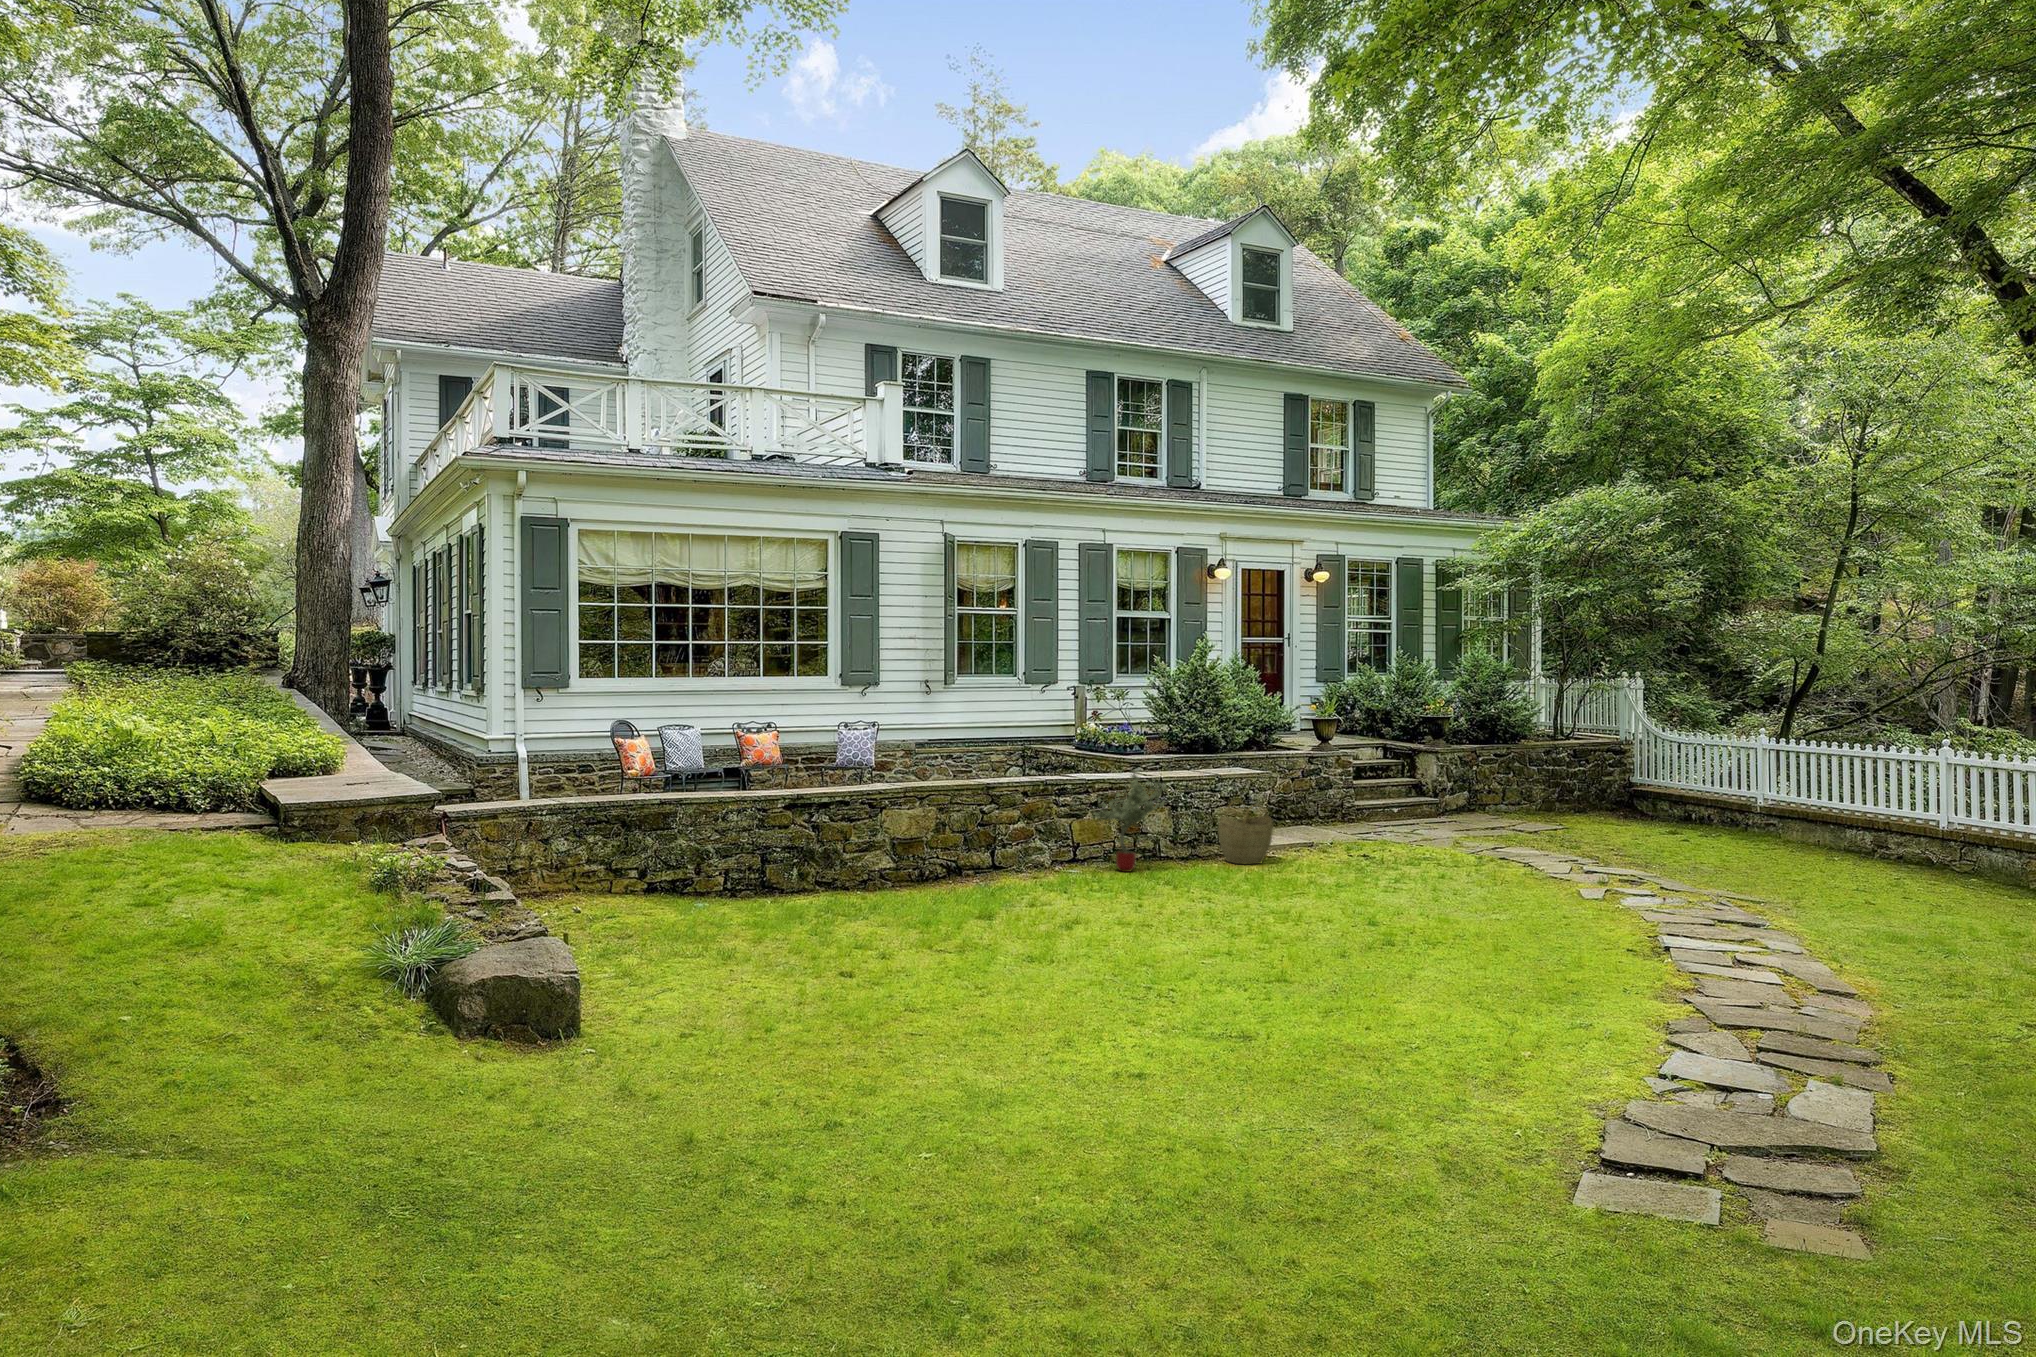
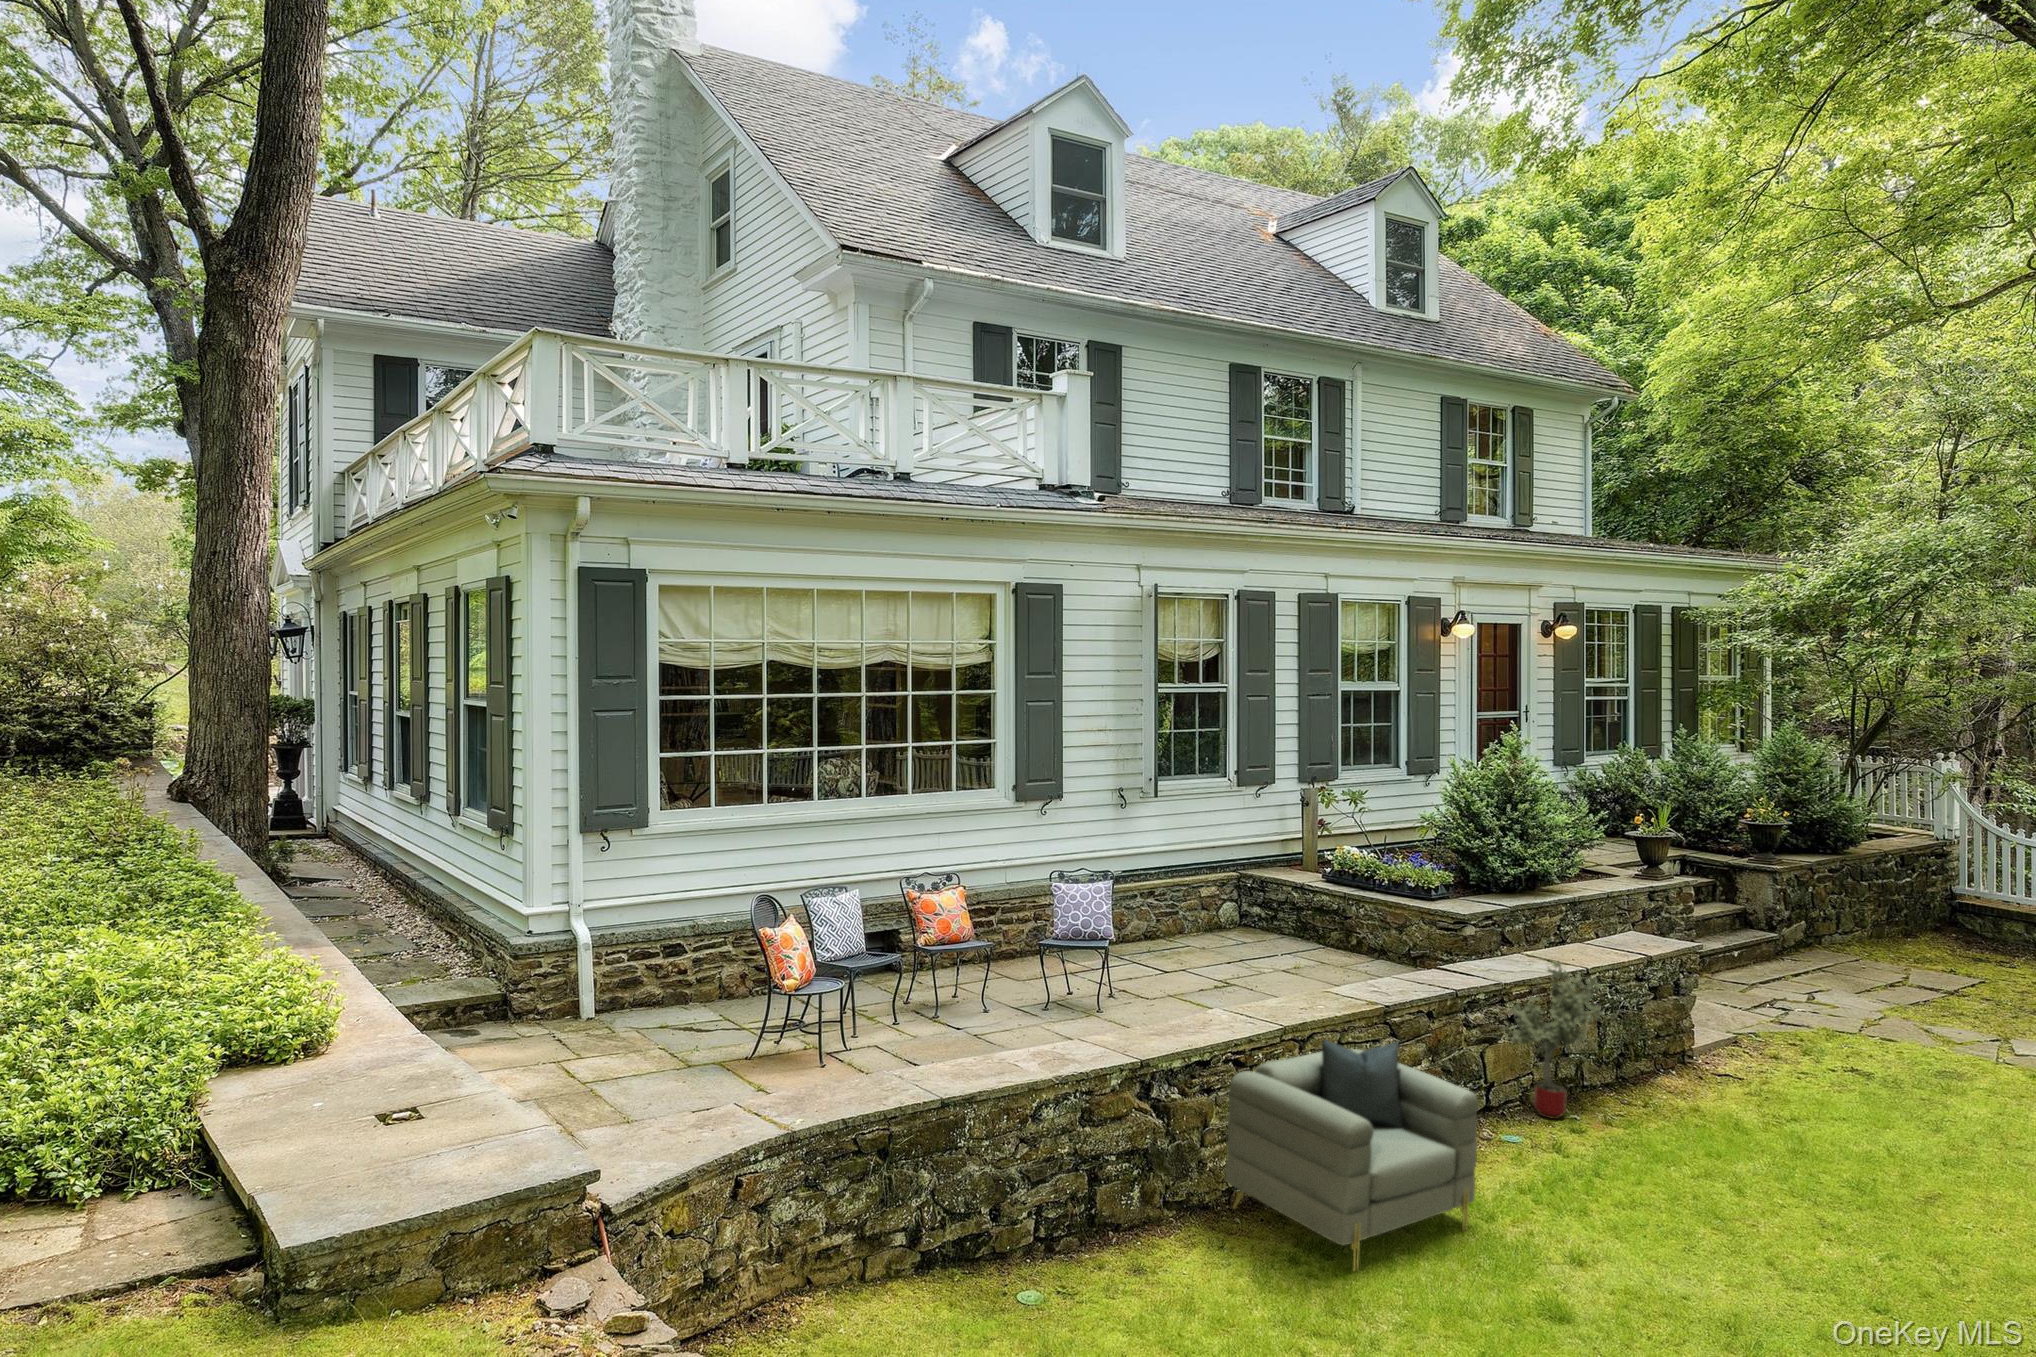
armchair: none [853,788,1000,905] -> present [1225,1039,1478,1271]
woven basket: present [1218,801,1273,864] -> none [1630,984,1712,1083]

